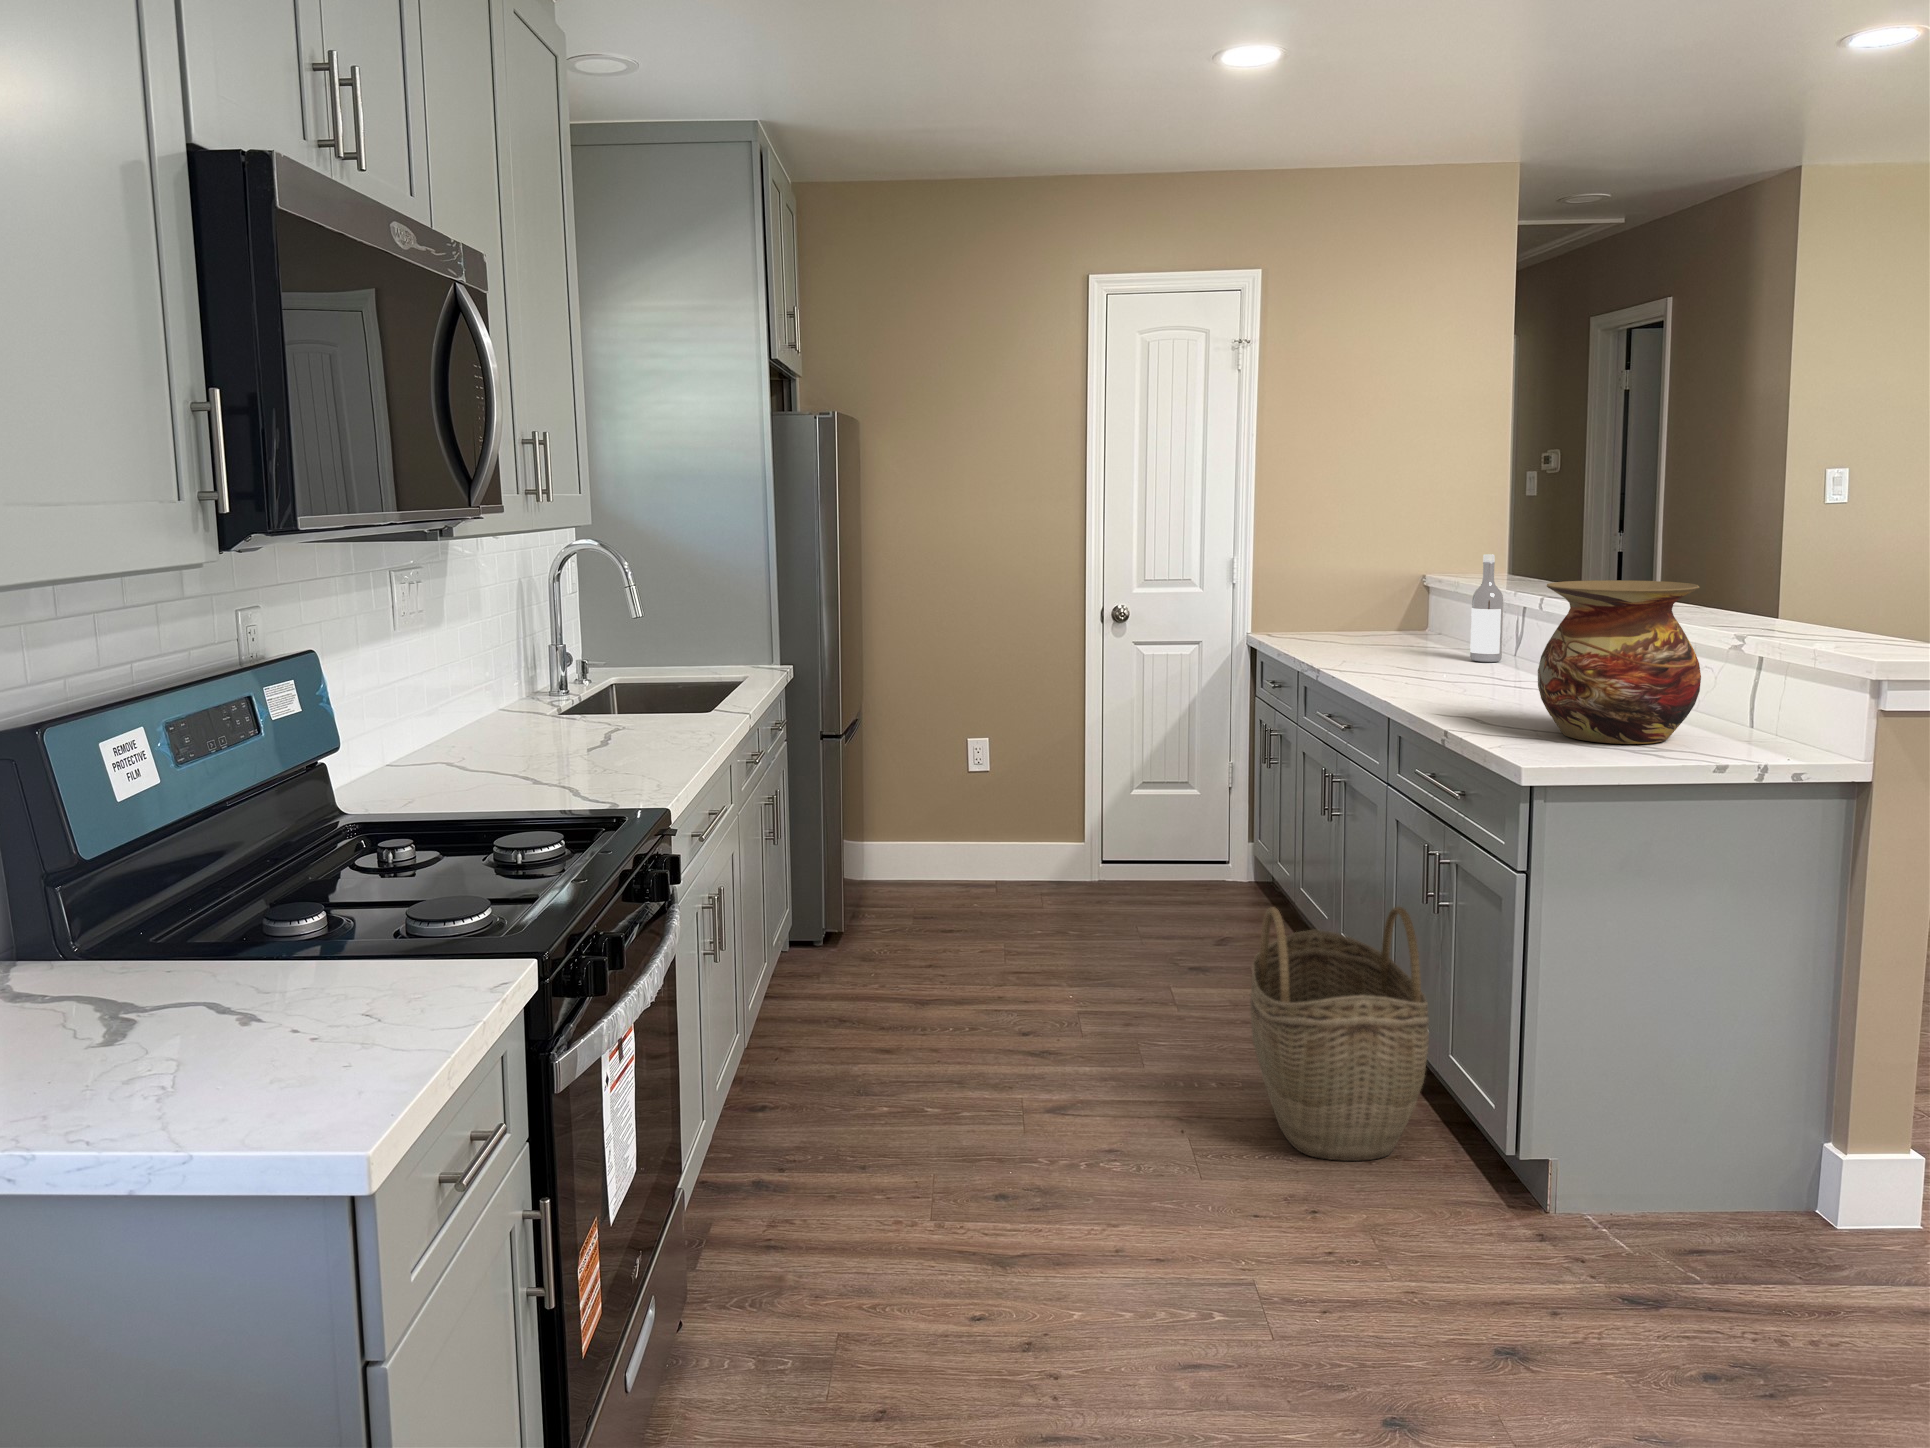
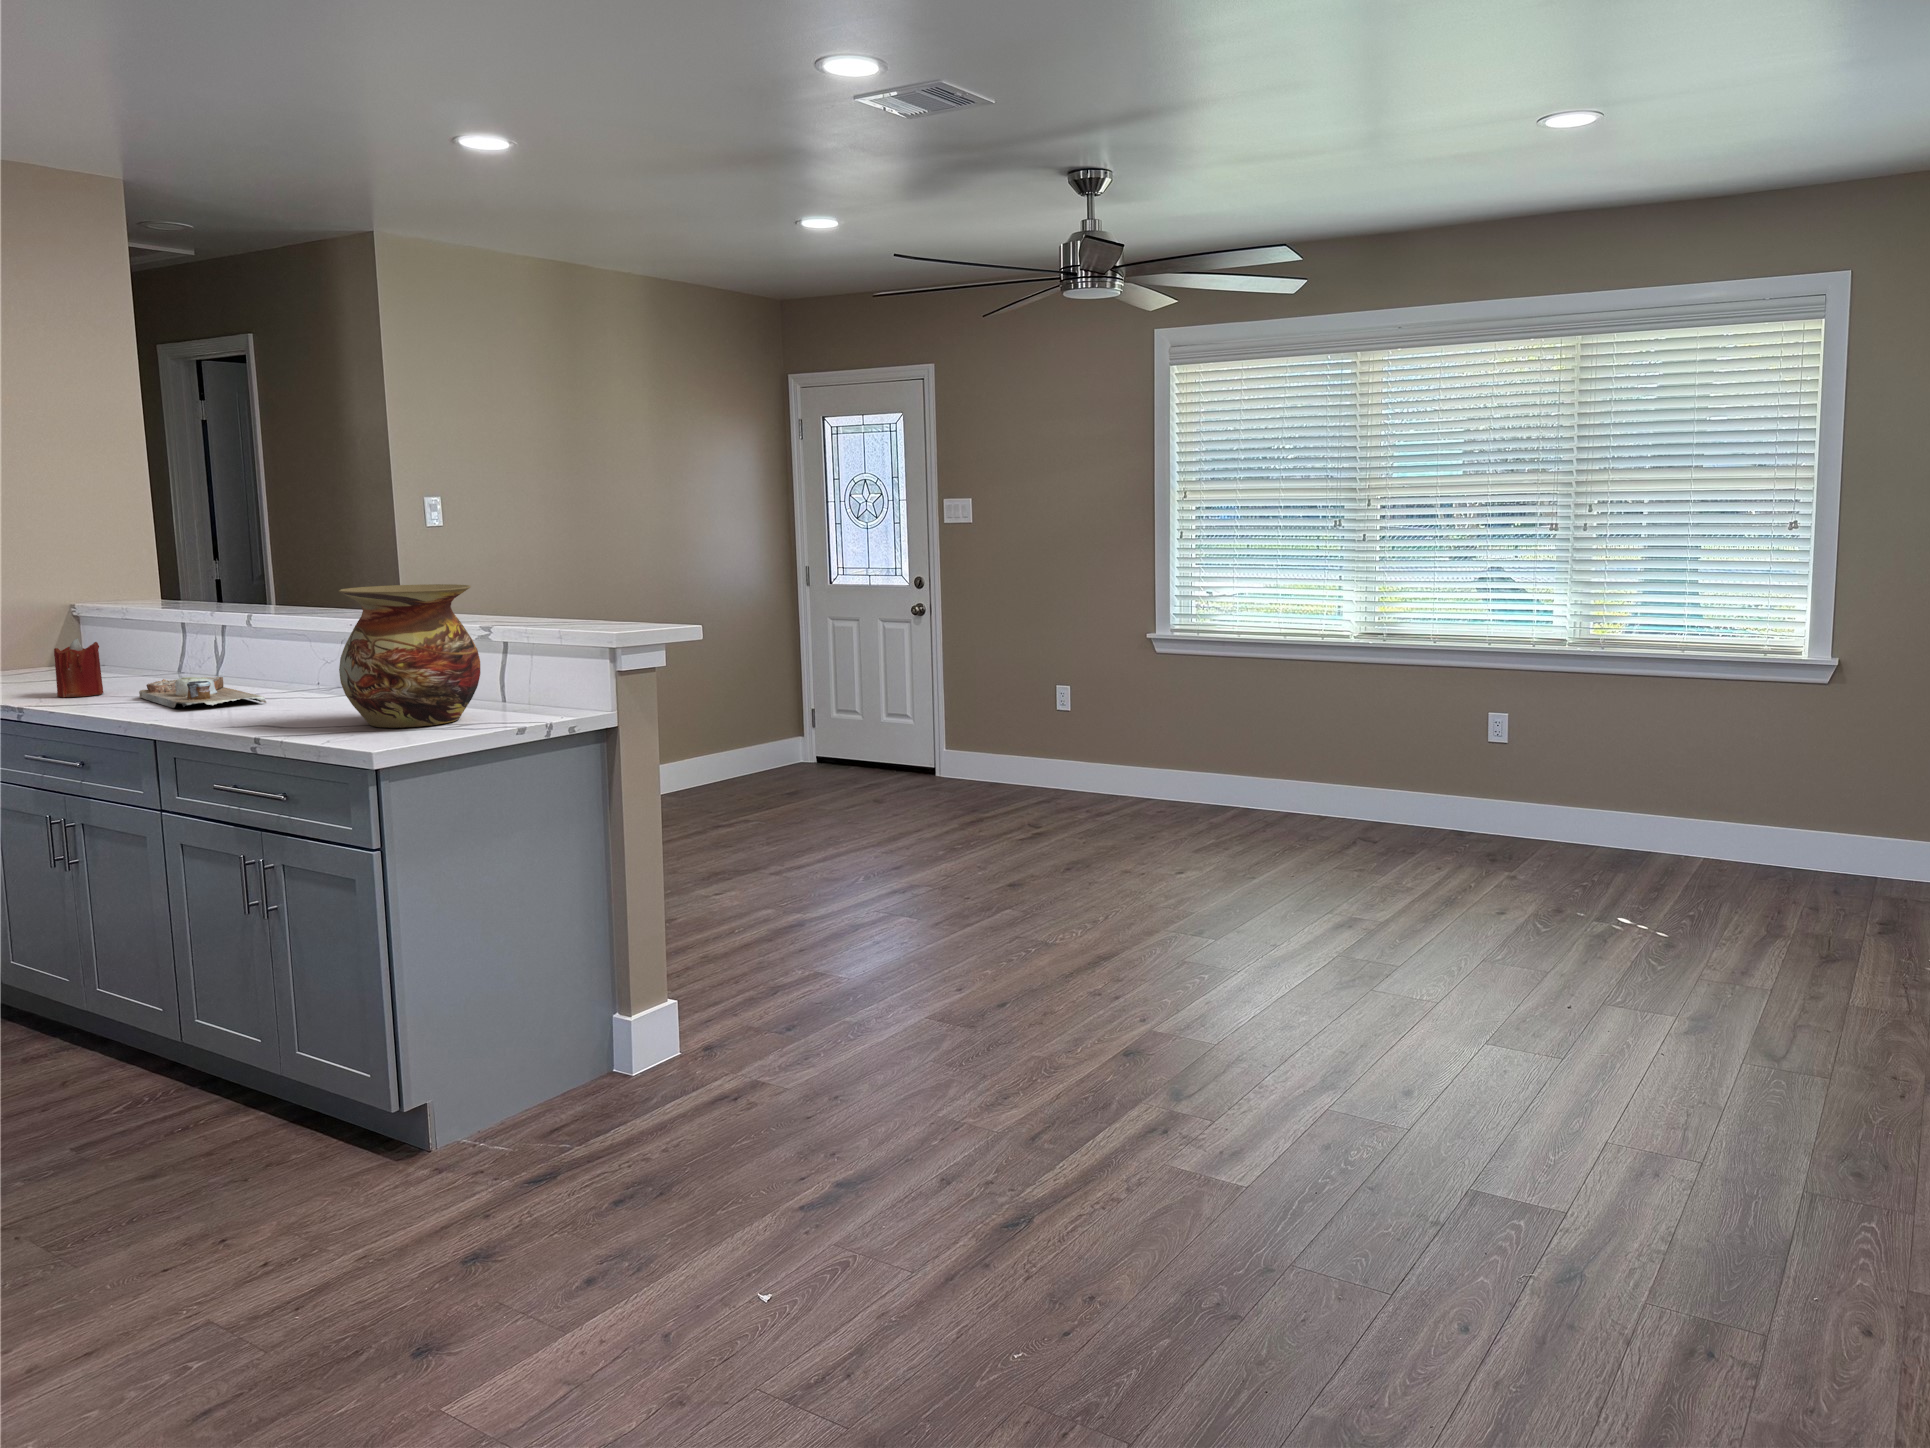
wine bottle: present [1470,554,1503,662] -> none [173,575,211,683]
candle: none [1361,610,1400,664] -> present [54,638,104,697]
cutting board: none [1417,656,1510,692] -> present [139,677,266,708]
woven basket: present [1250,907,1429,1161] -> none [56,924,288,1206]

